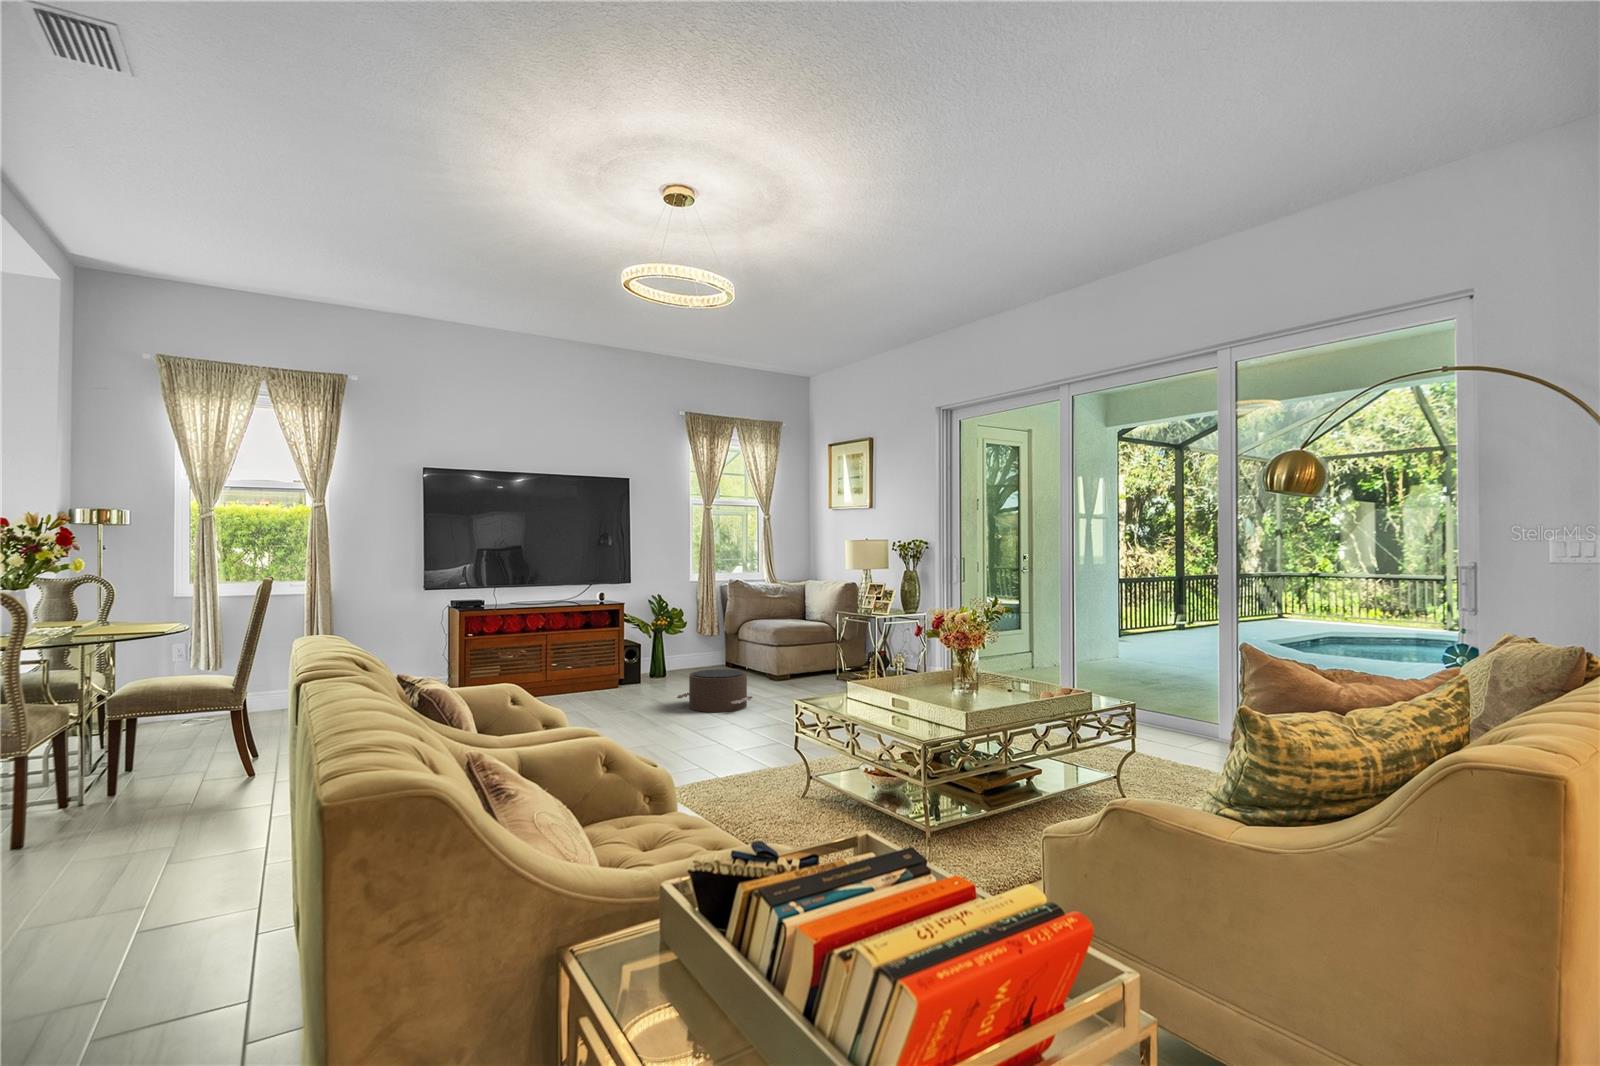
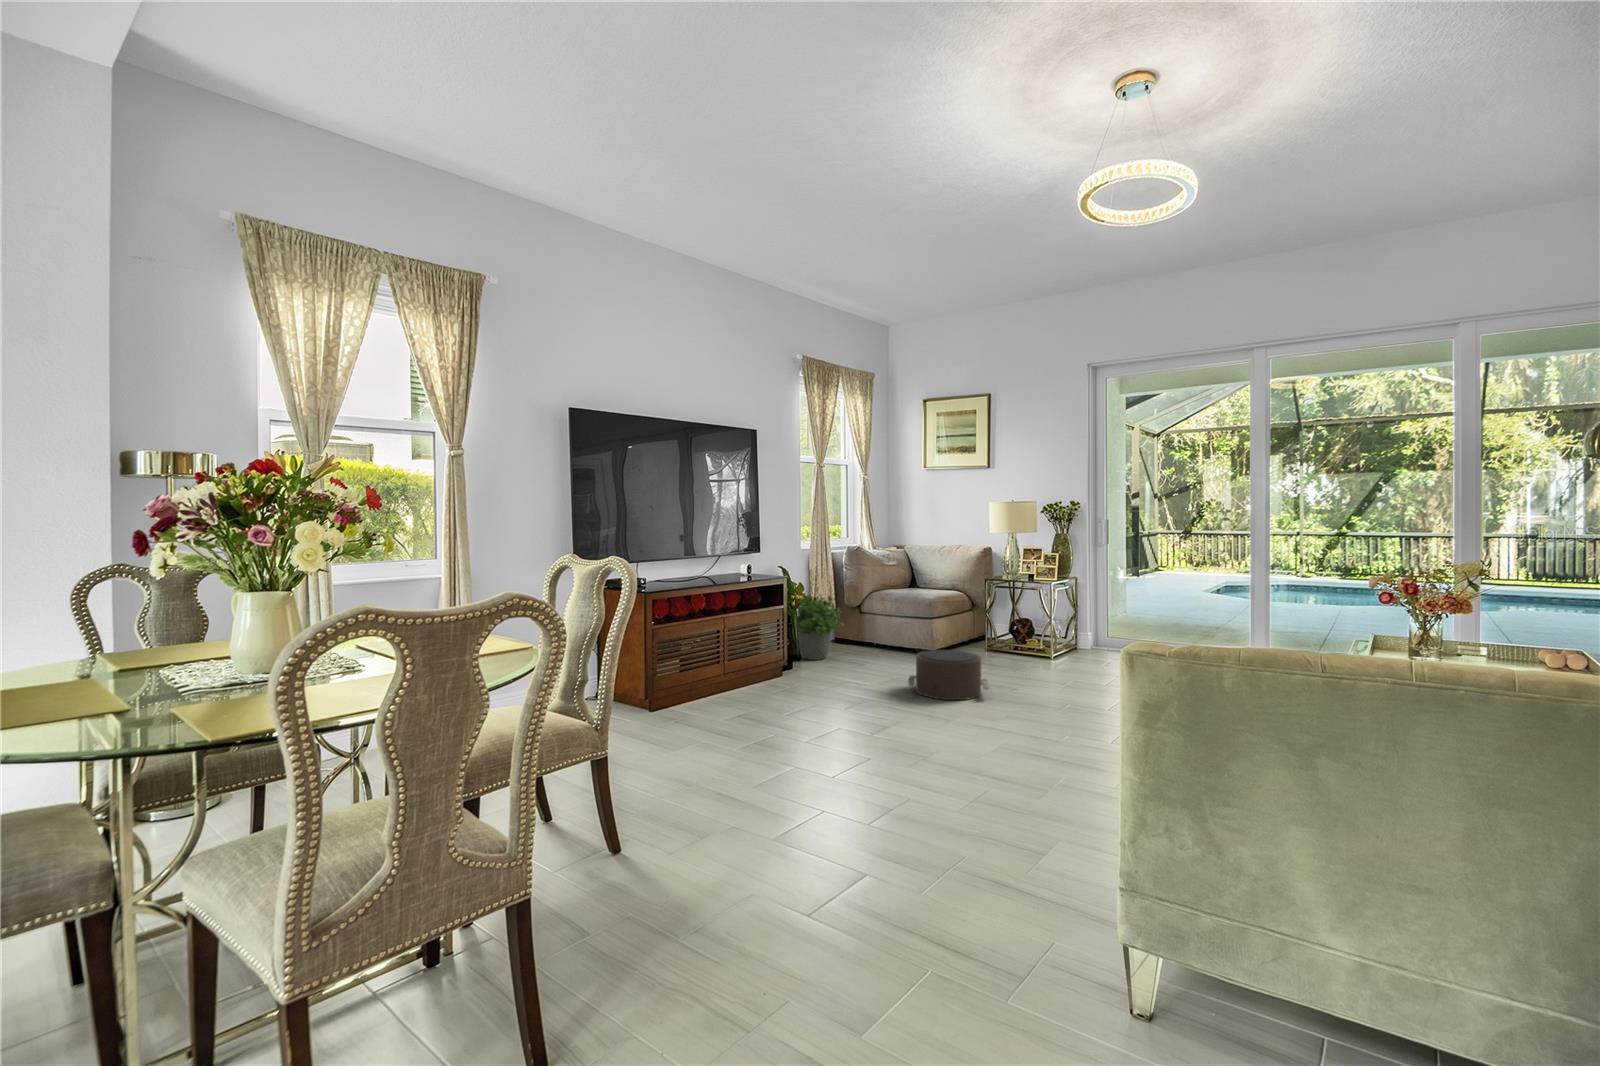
potted plant: none [651,621,699,680] -> present [794,596,844,660]

